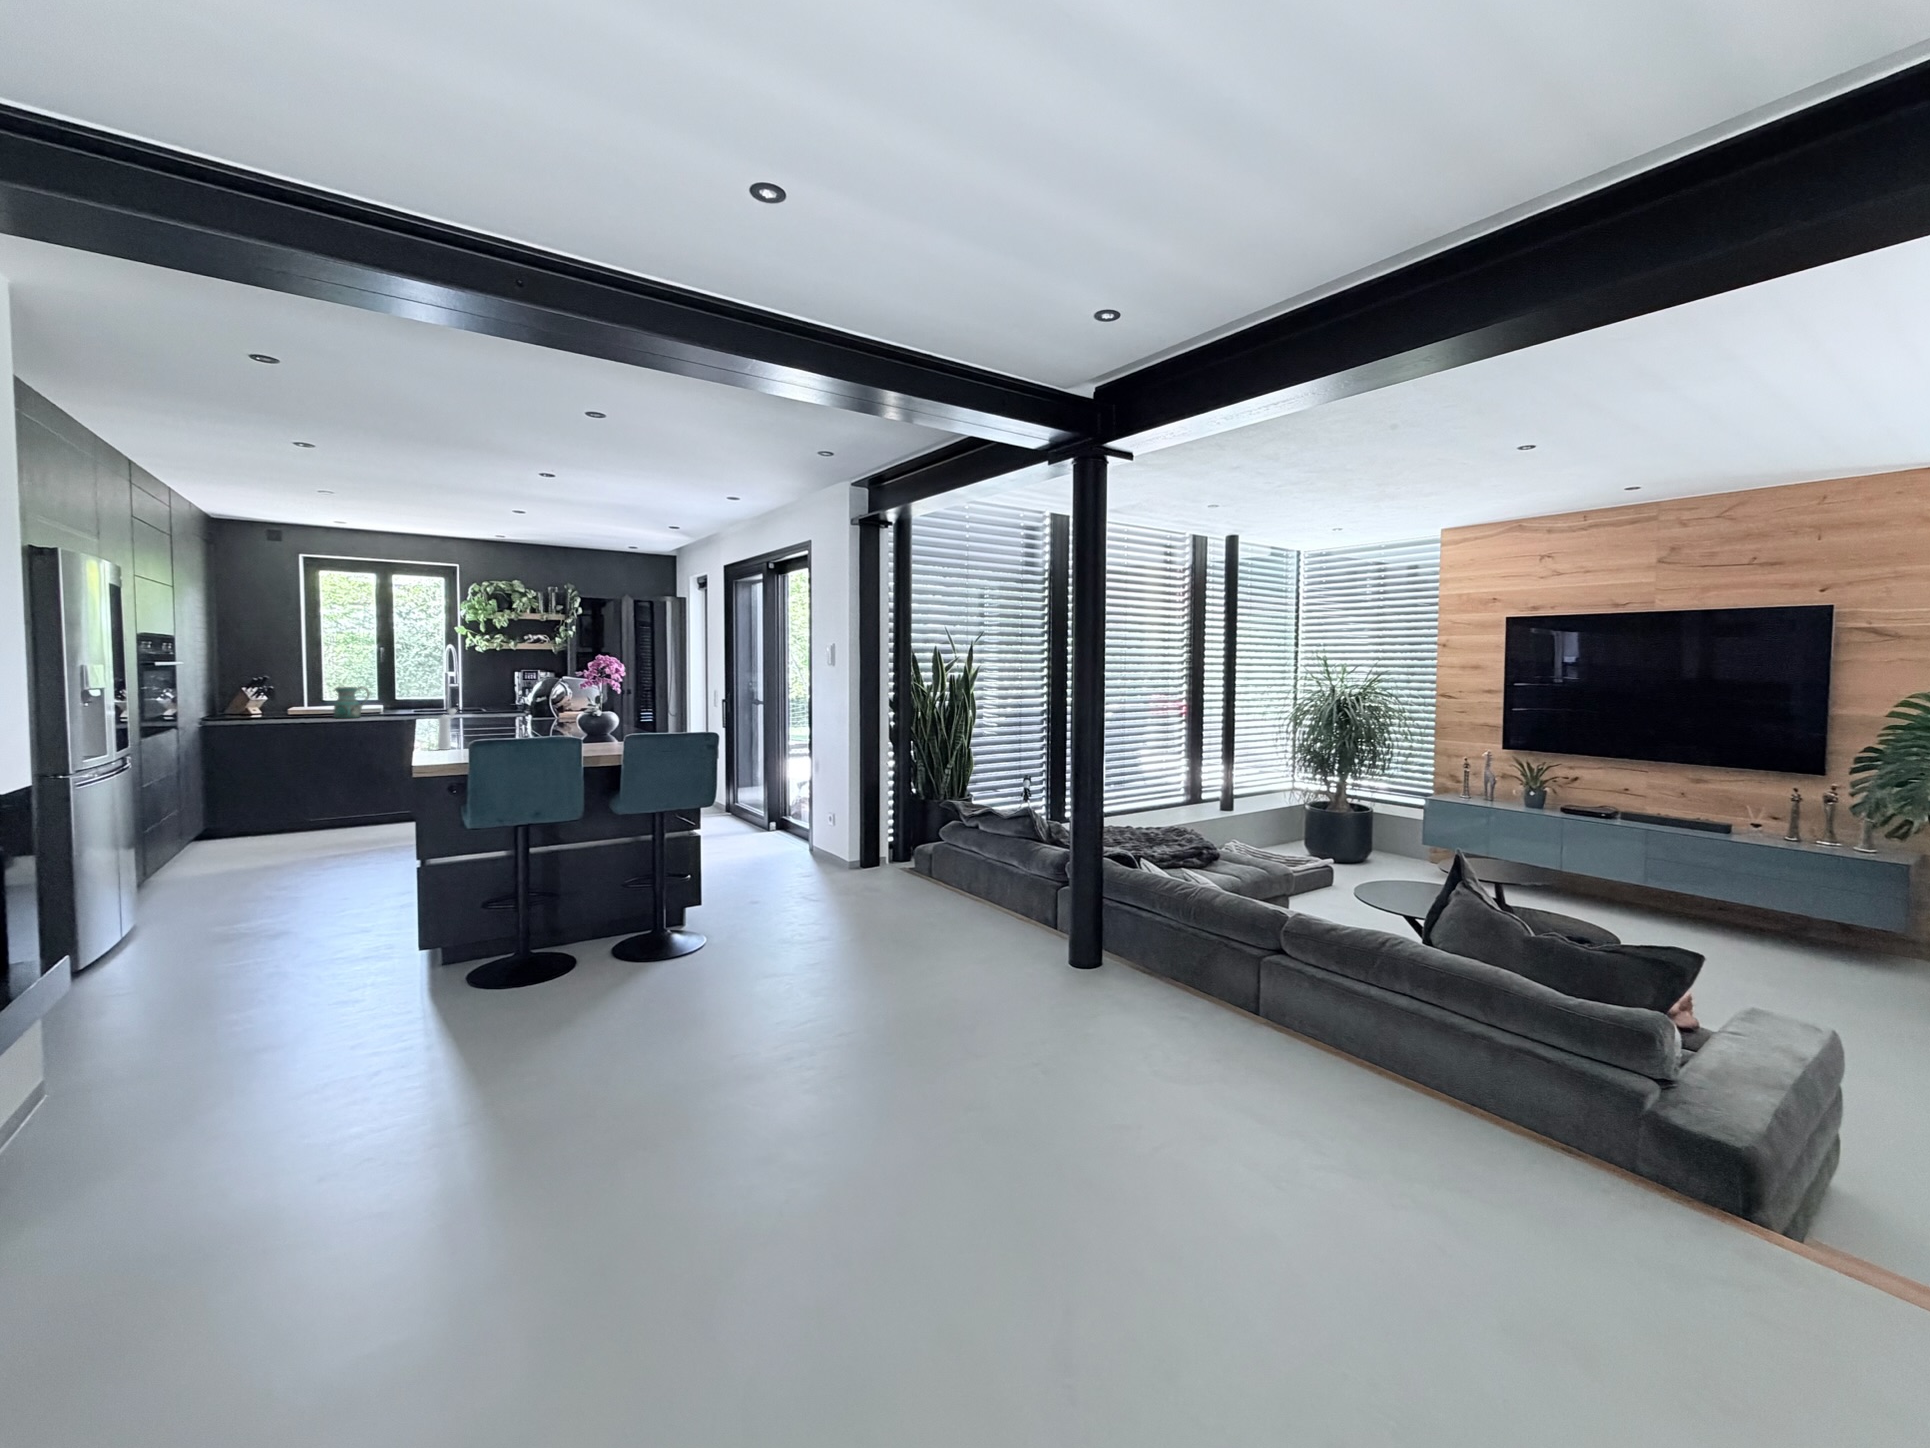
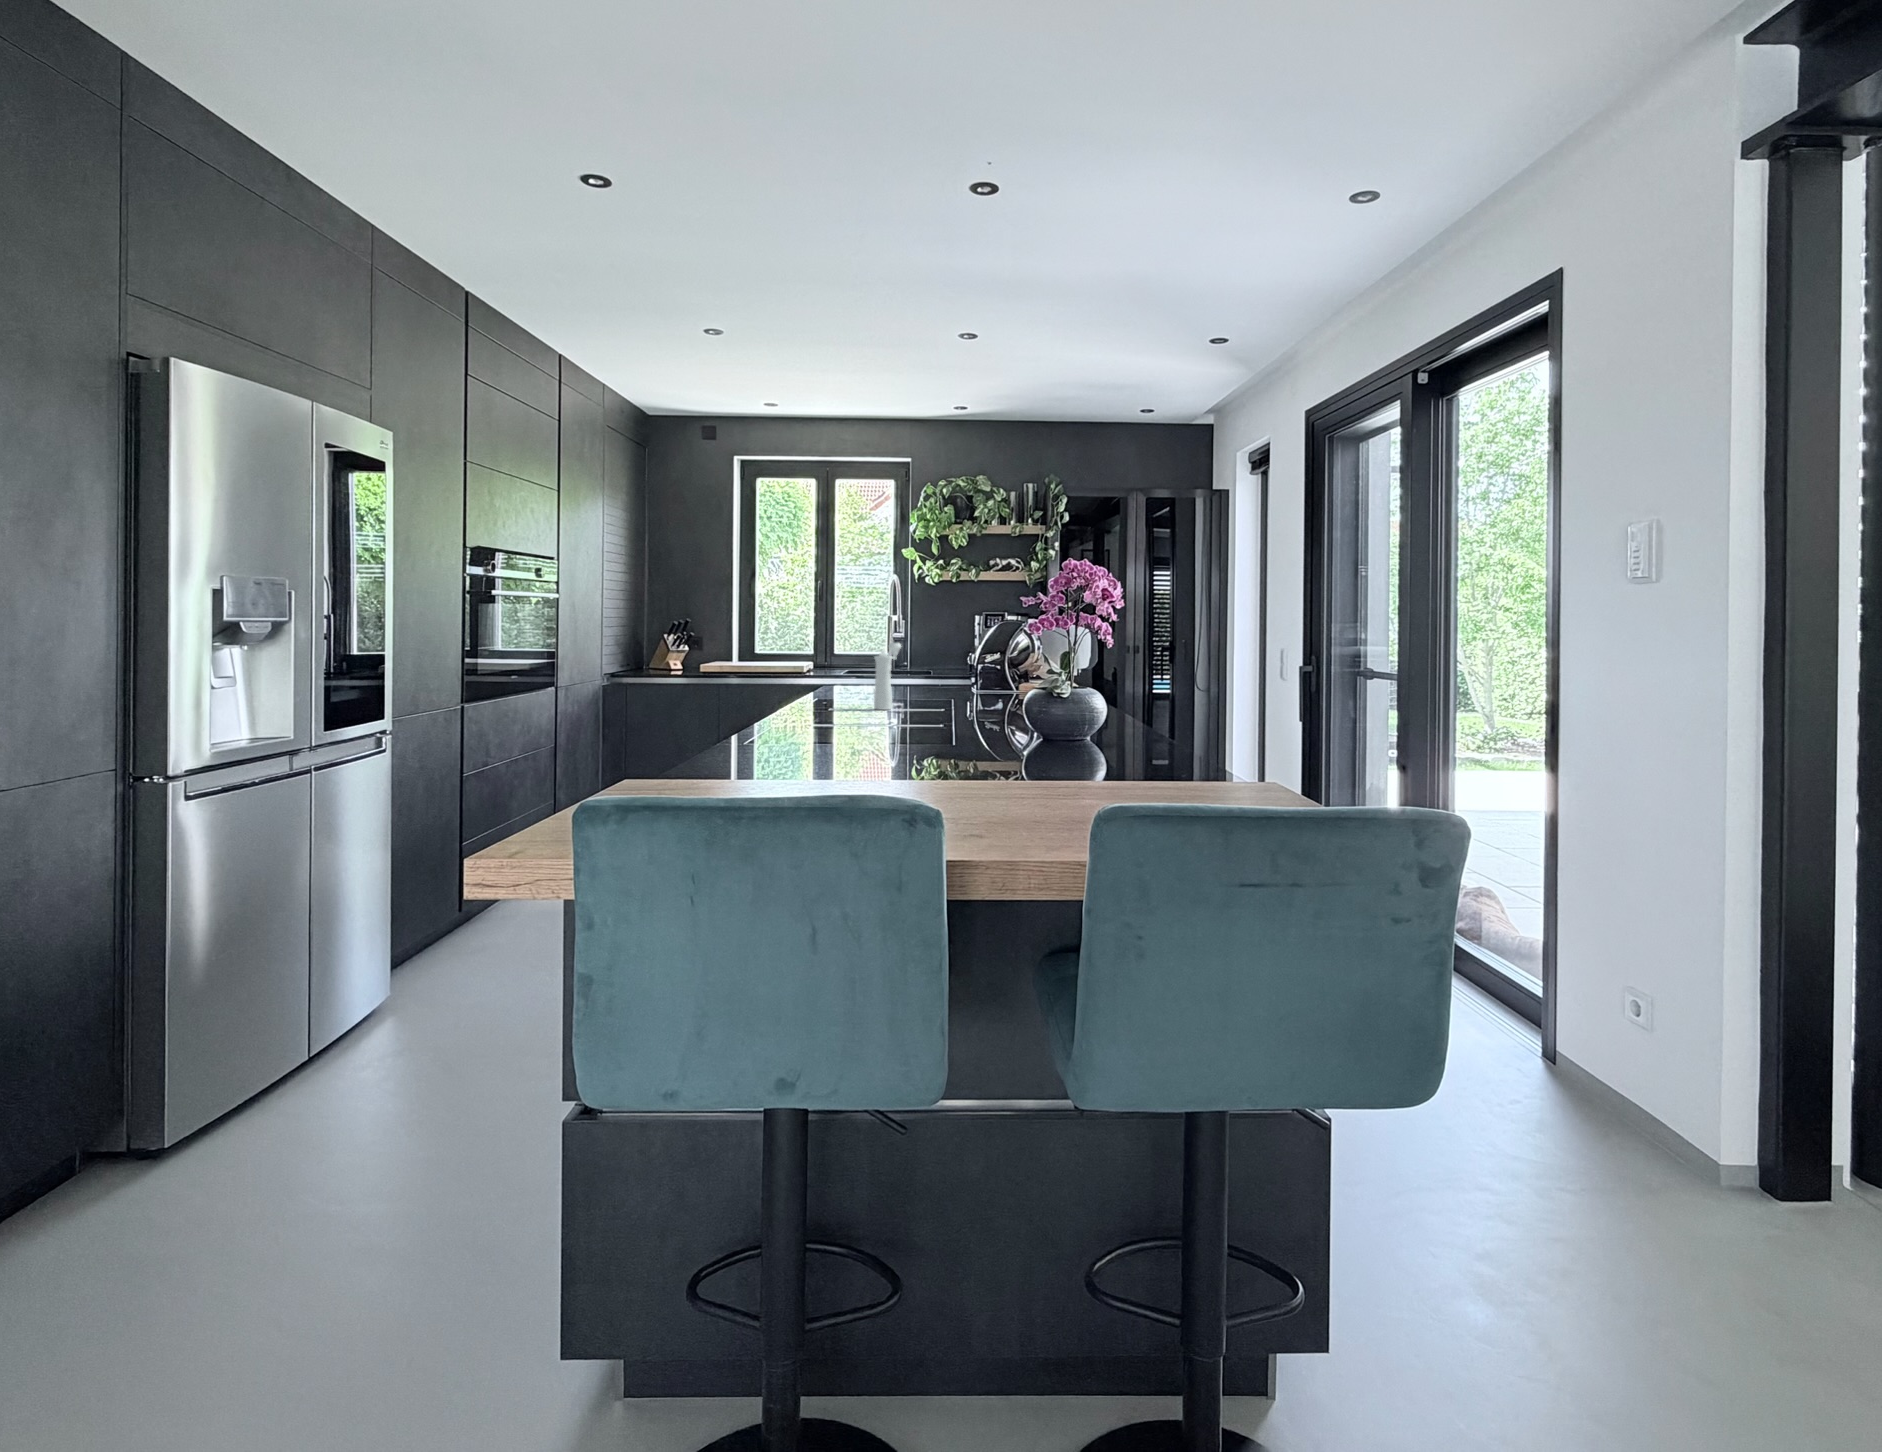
ceramic pitcher: present [334,686,370,718] -> none [759,630,800,674]

